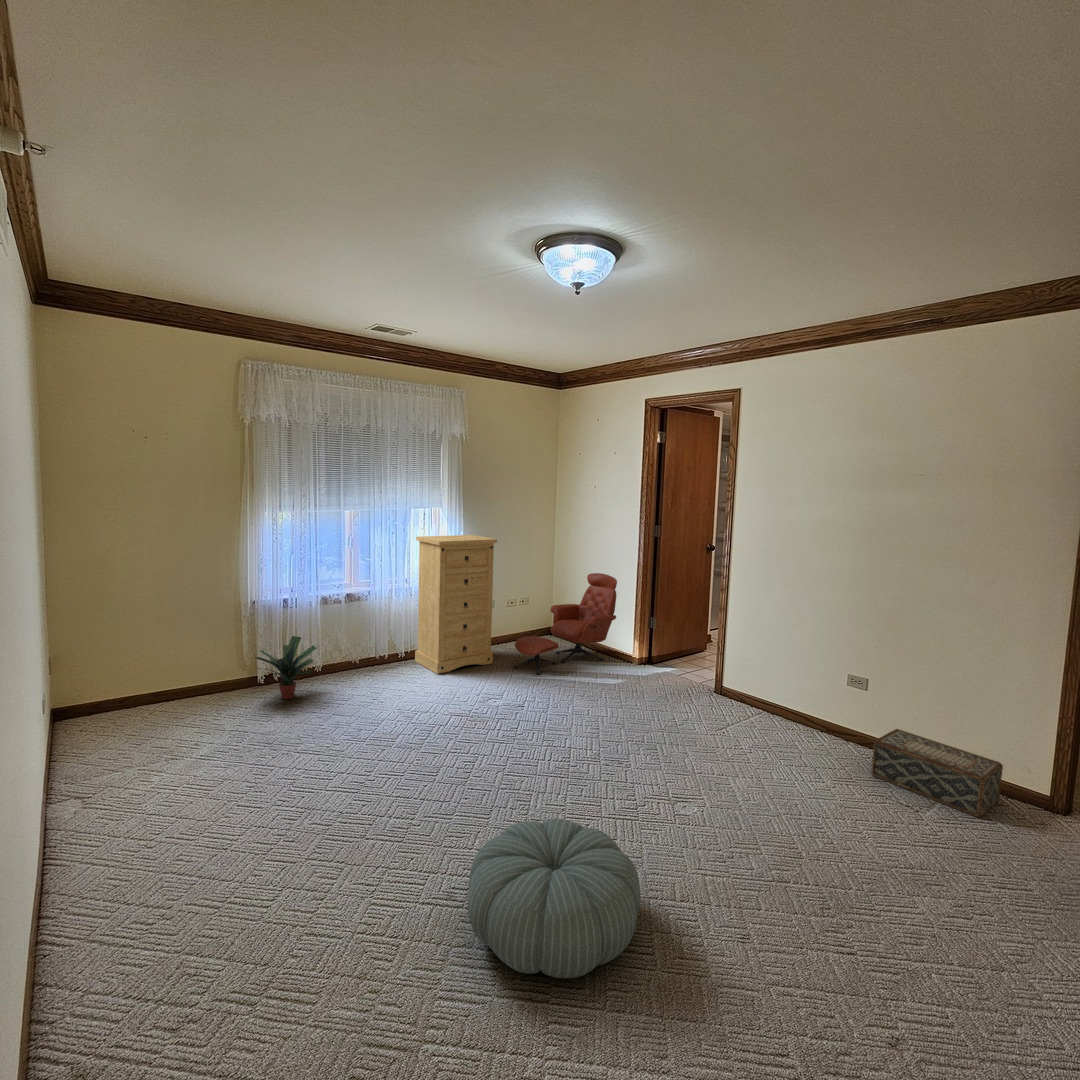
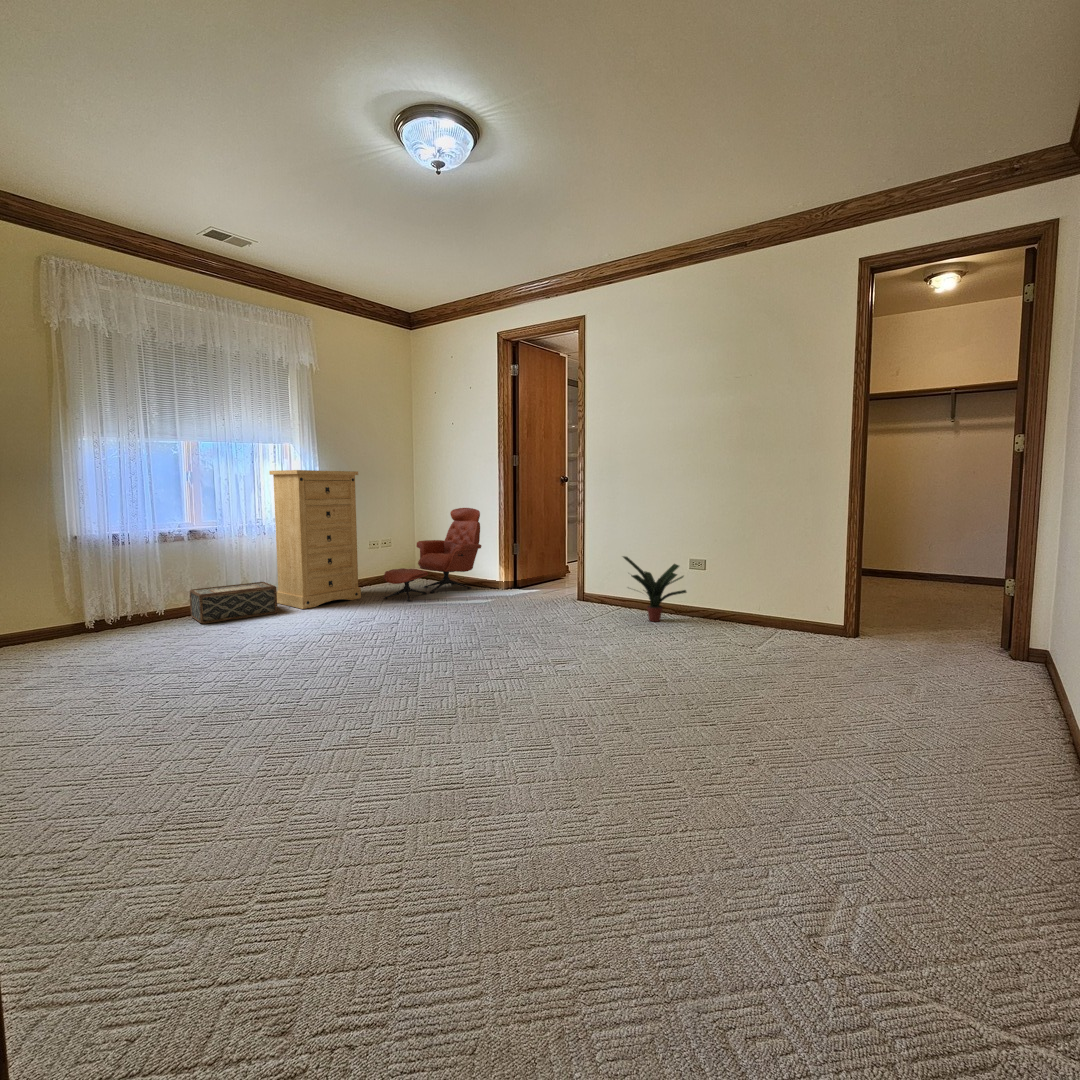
potted plant: present [255,636,317,699] -> present [623,556,686,622]
woven basket: present [871,729,1003,817] -> present [190,582,277,624]
pouf: present [468,818,640,978] -> none [370,661,537,775]

